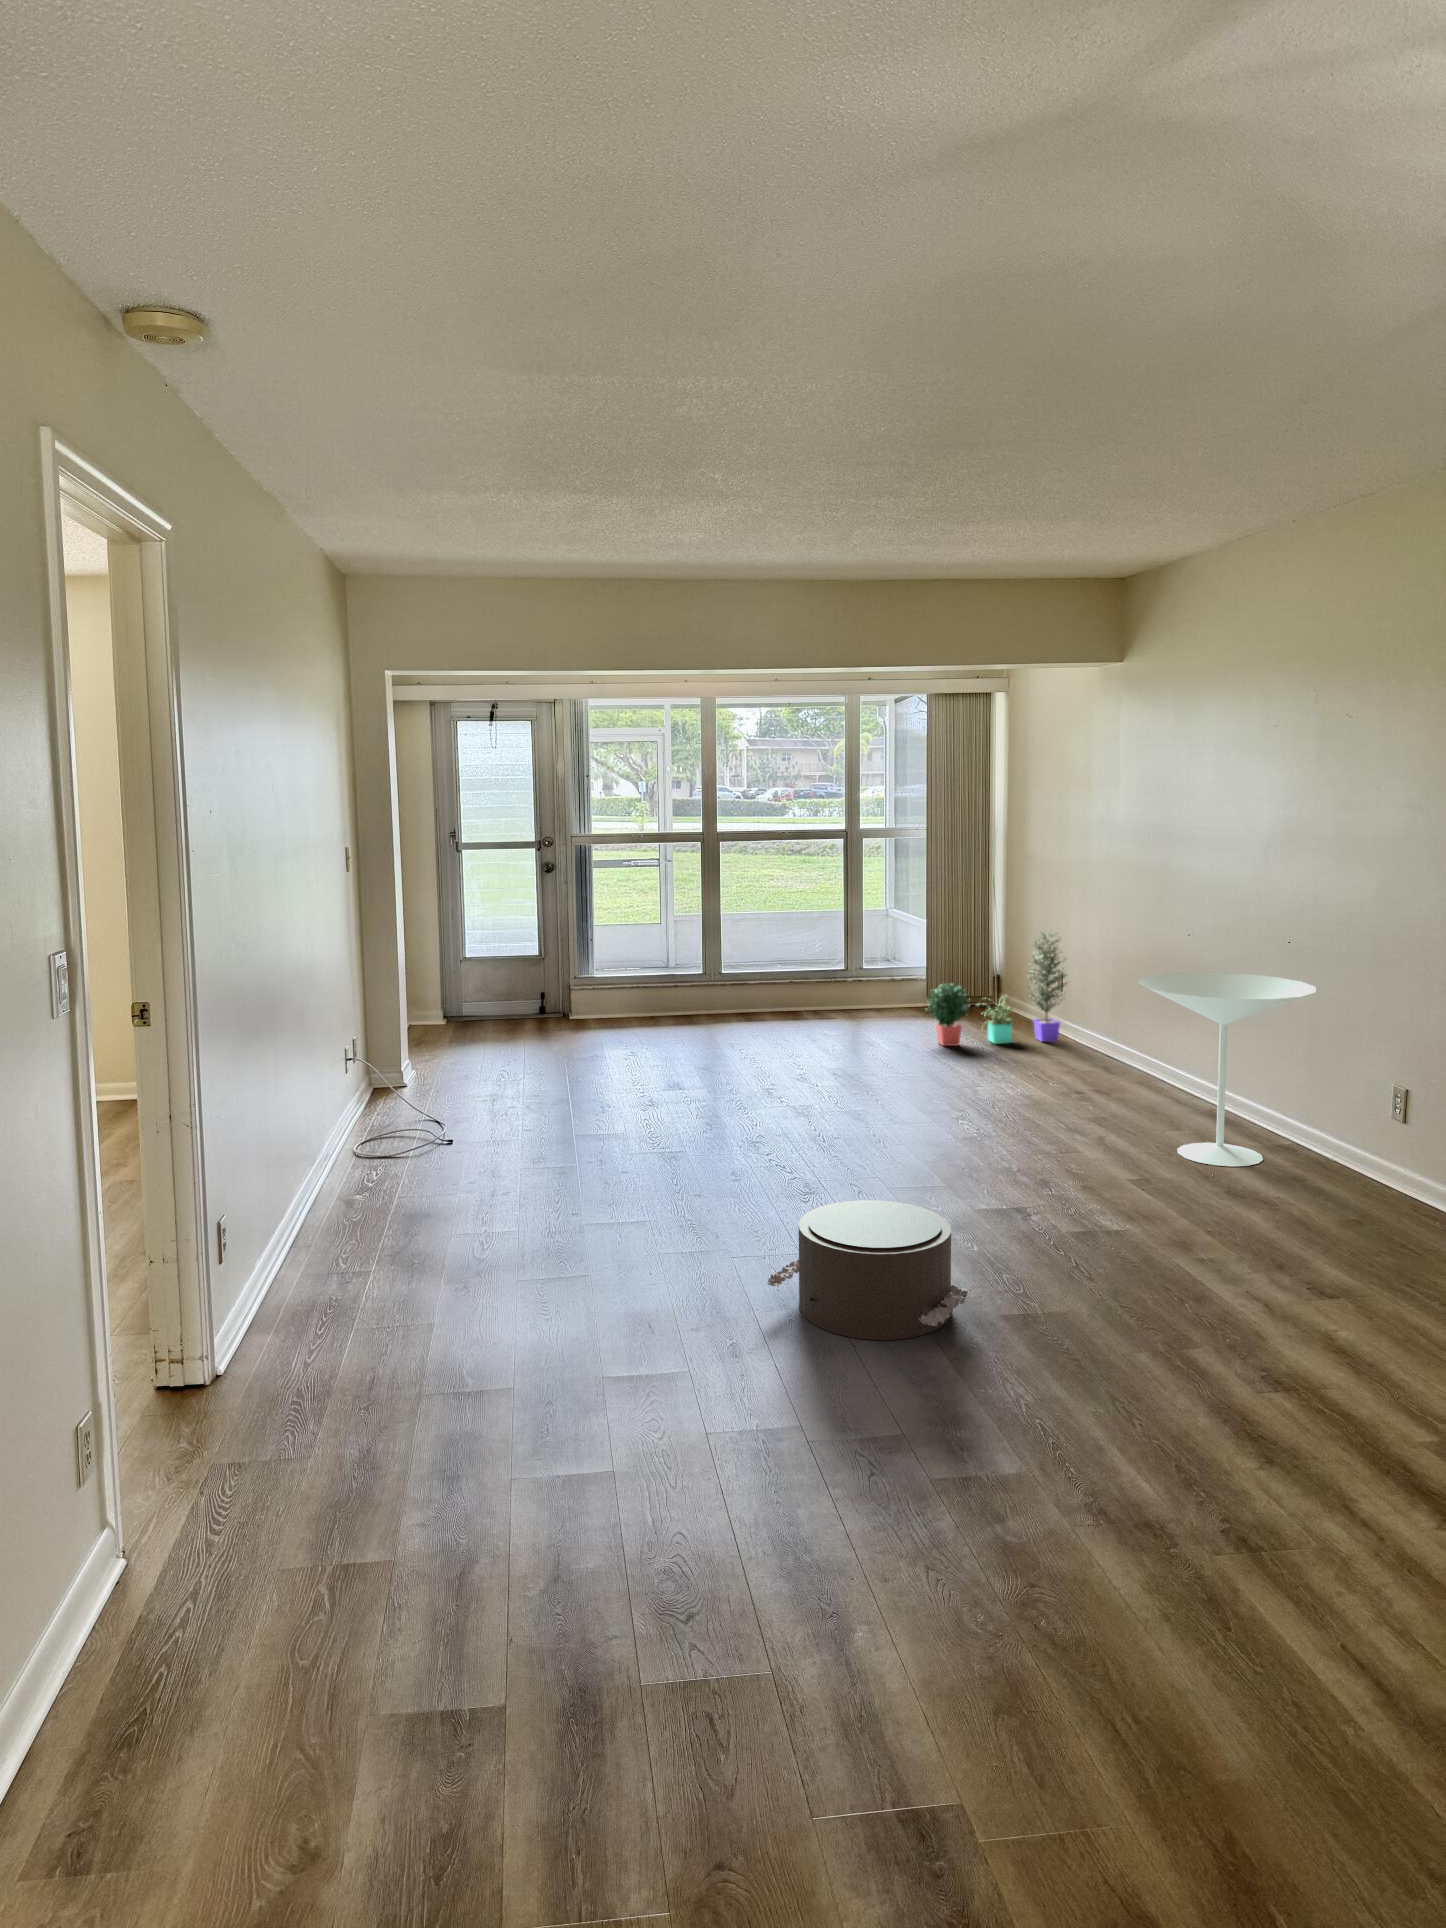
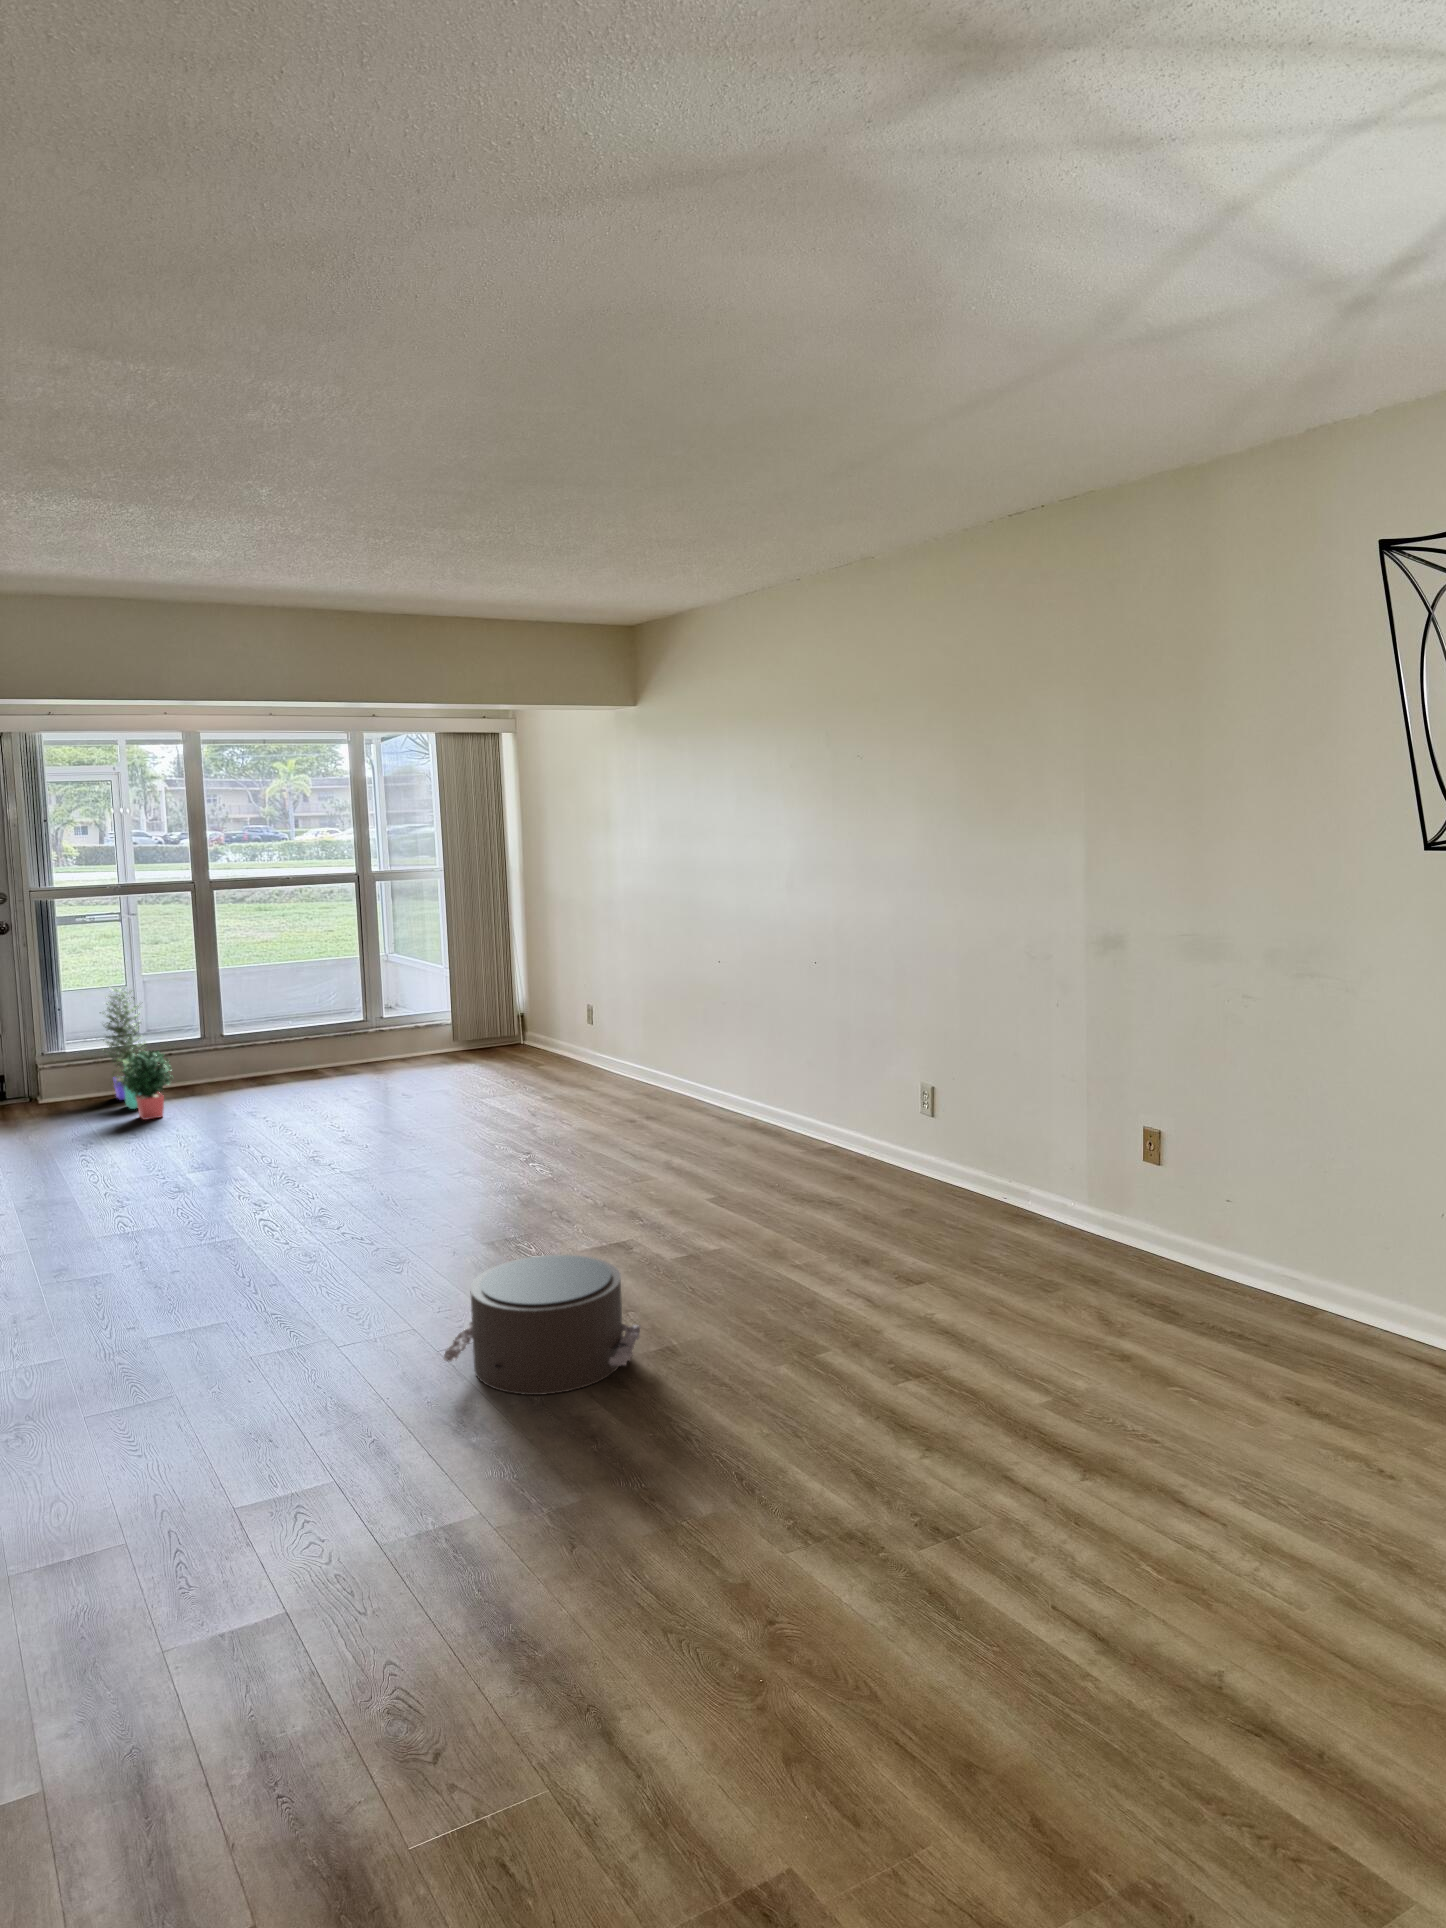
potted plant: present [926,930,1067,1046] -> present [103,989,171,1120]
side table: present [1138,972,1316,1166] -> none [705,998,853,1173]

